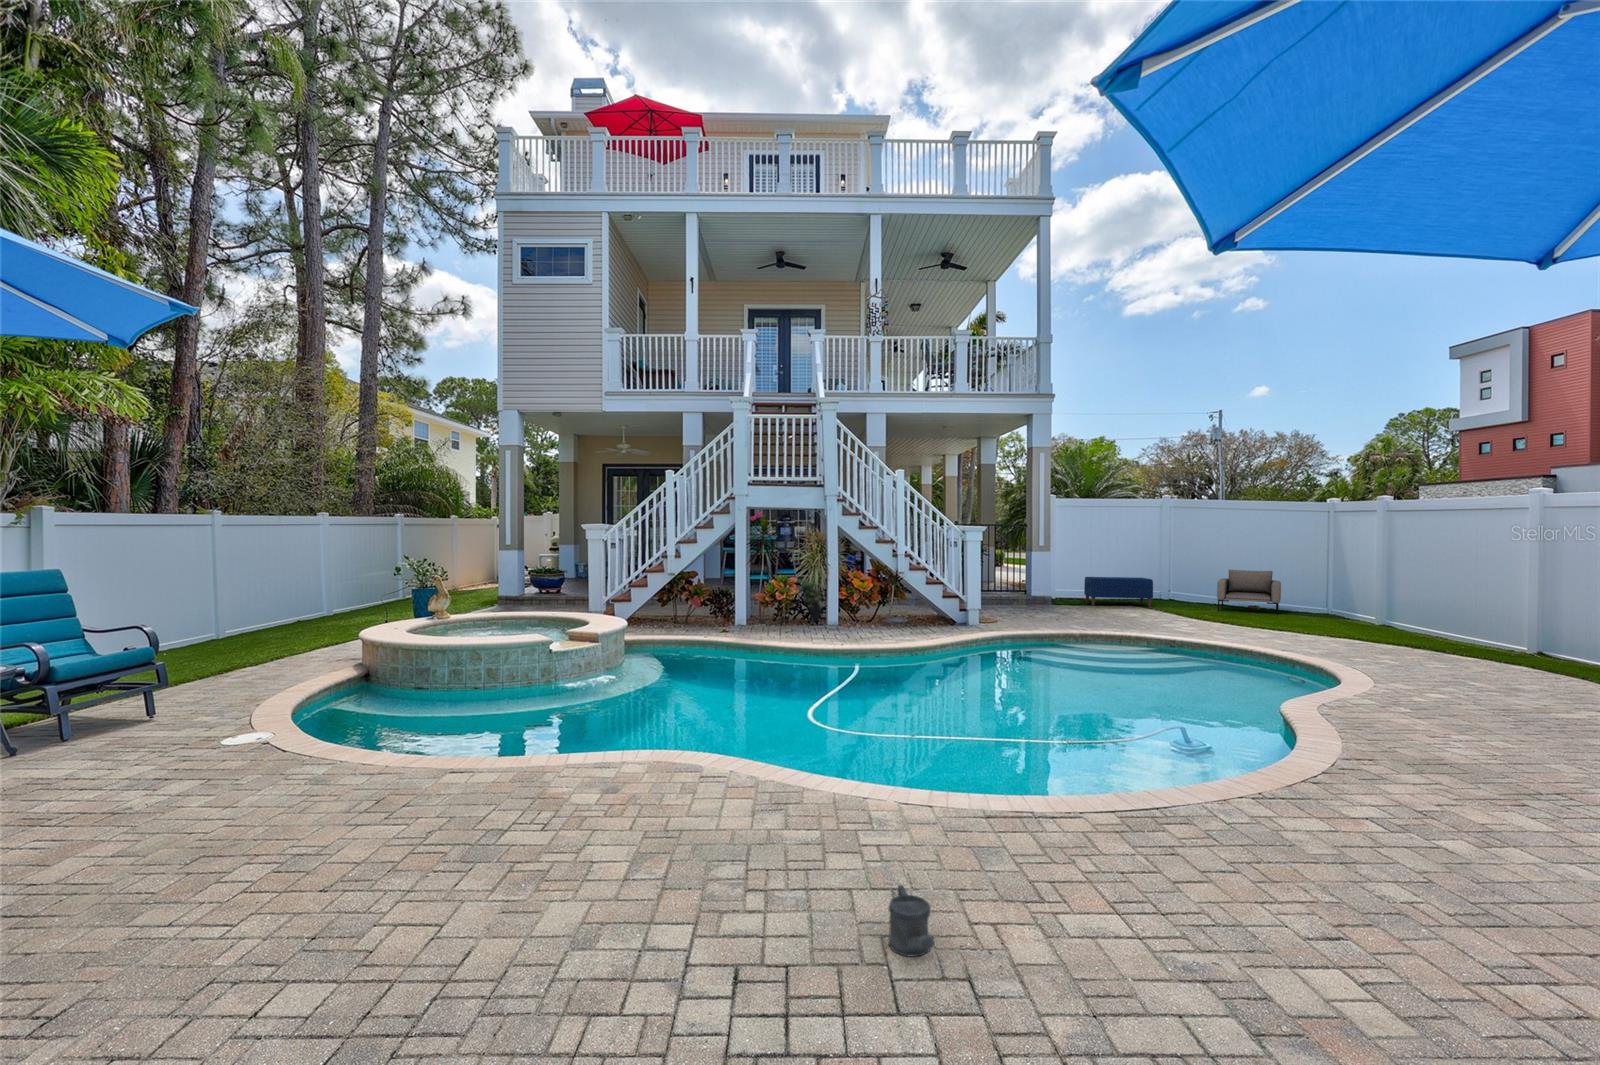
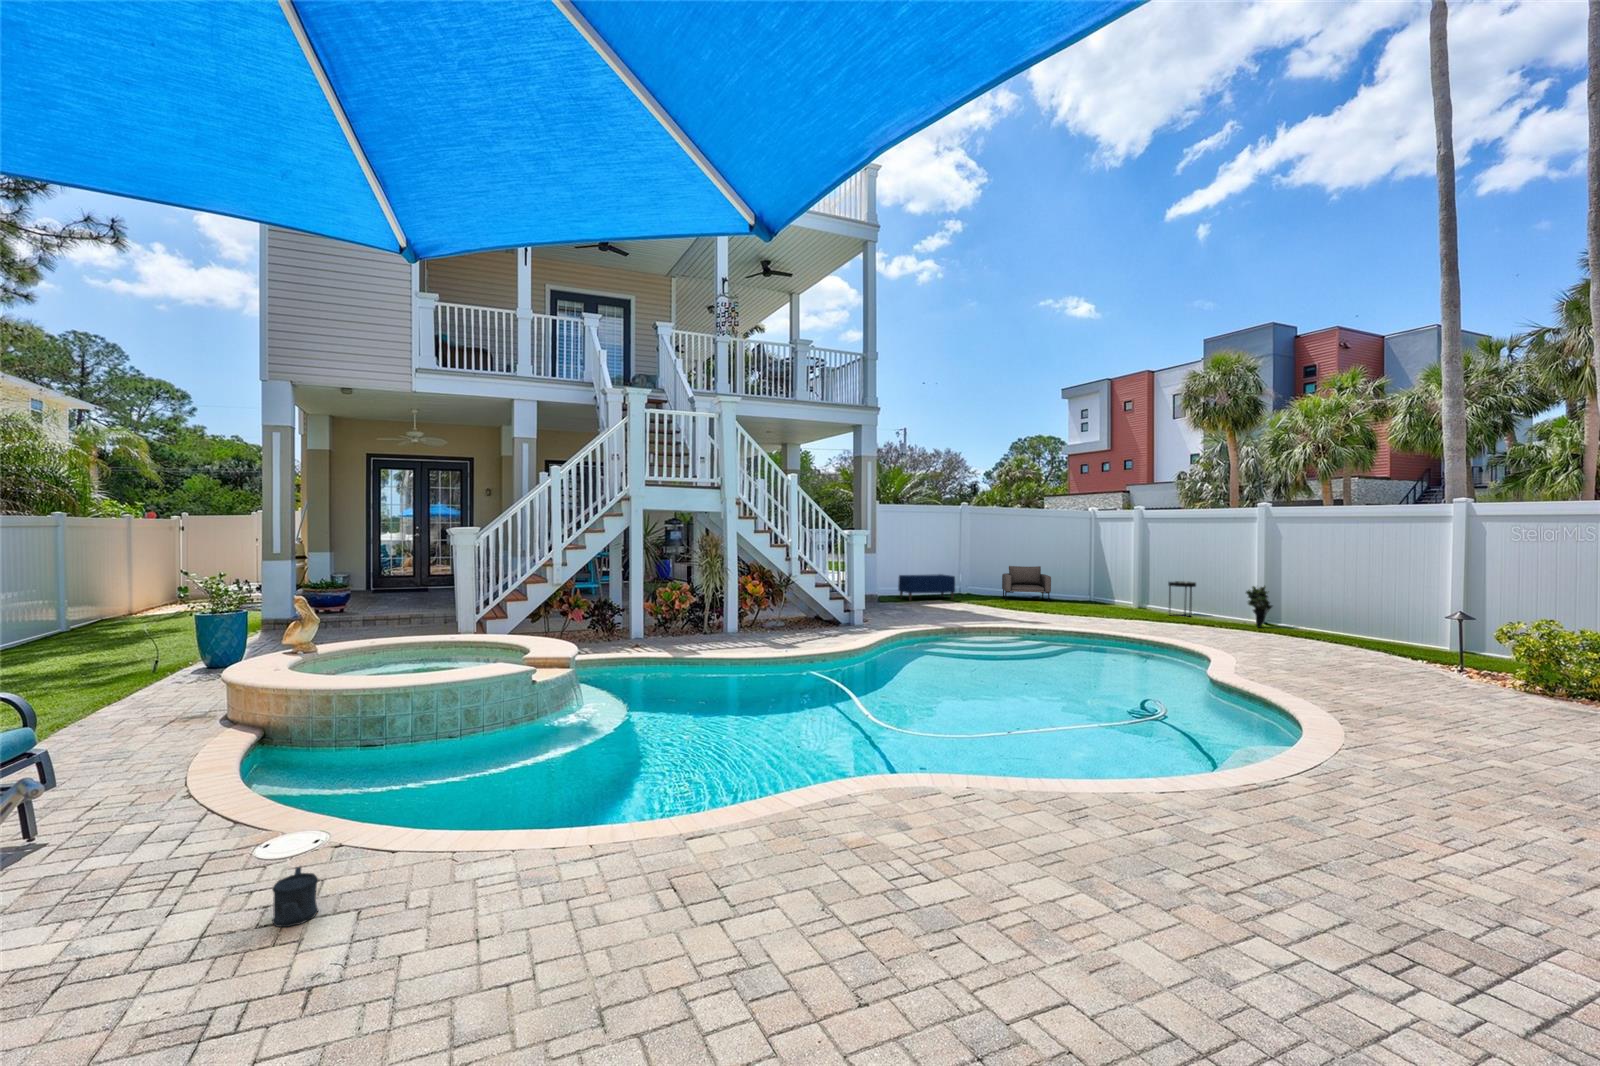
potted plant: present [800,580,822,622] -> present [1246,586,1272,628]
side table: none [1423,593,1467,642] -> present [1168,581,1196,617]
watering can: present [888,885,934,956] -> present [272,867,318,927]

